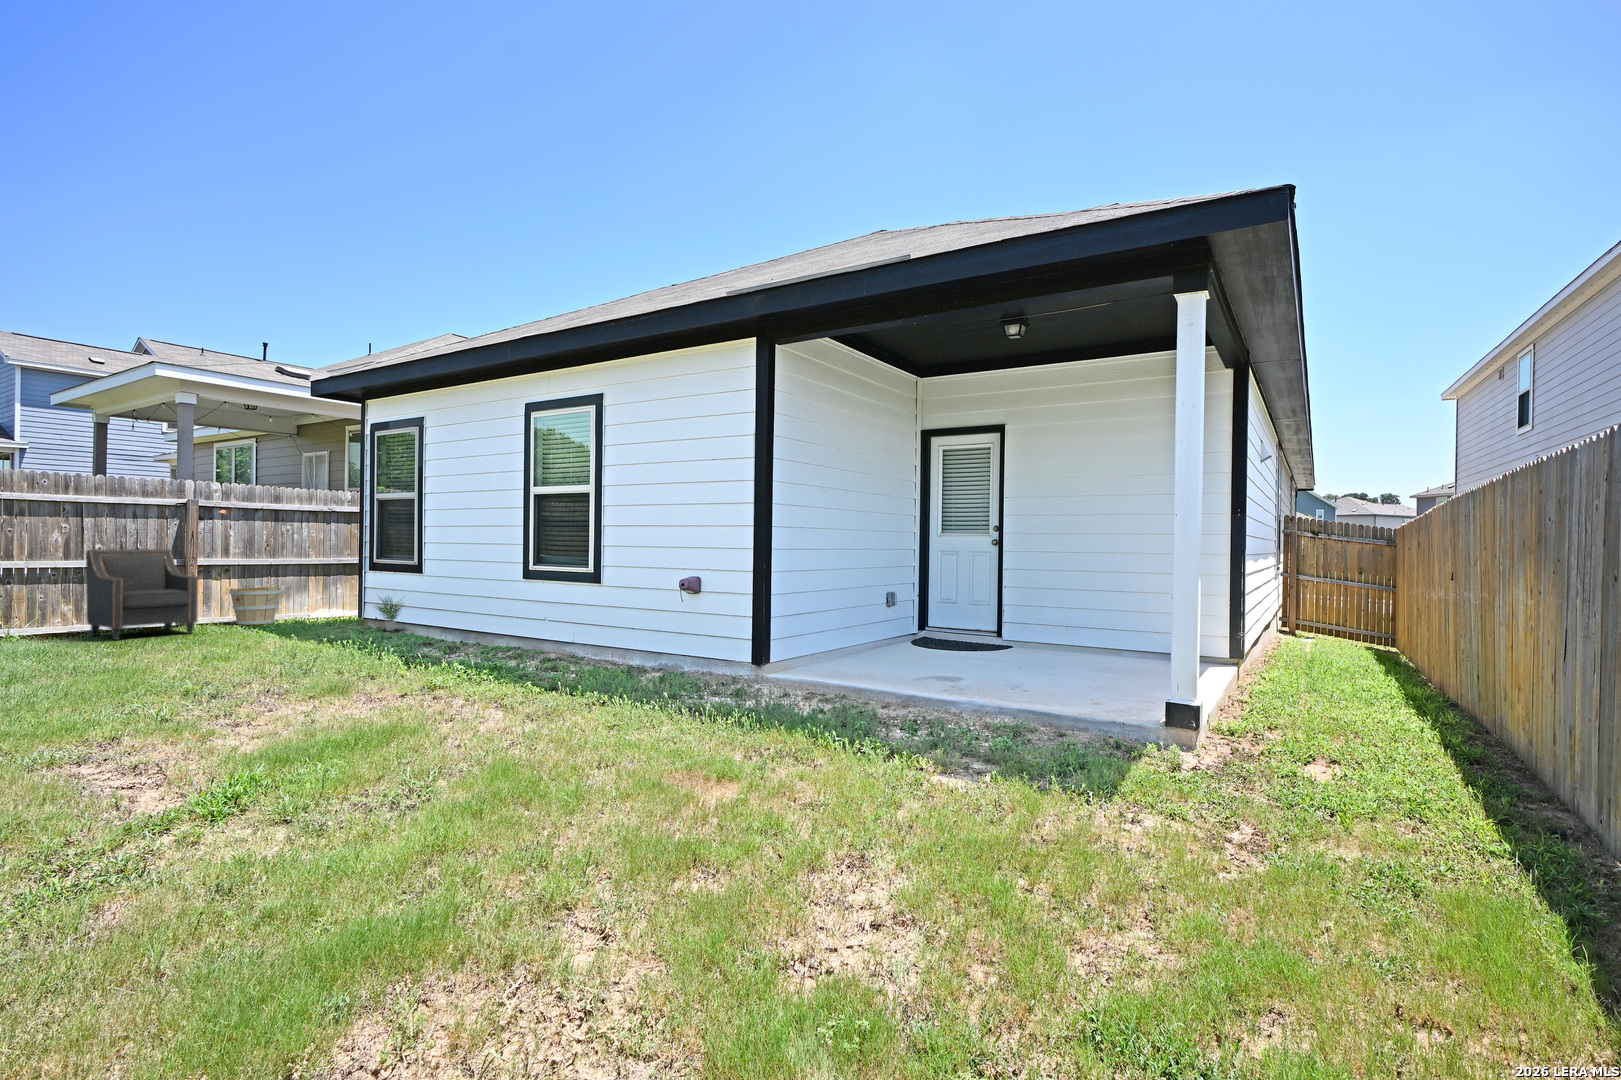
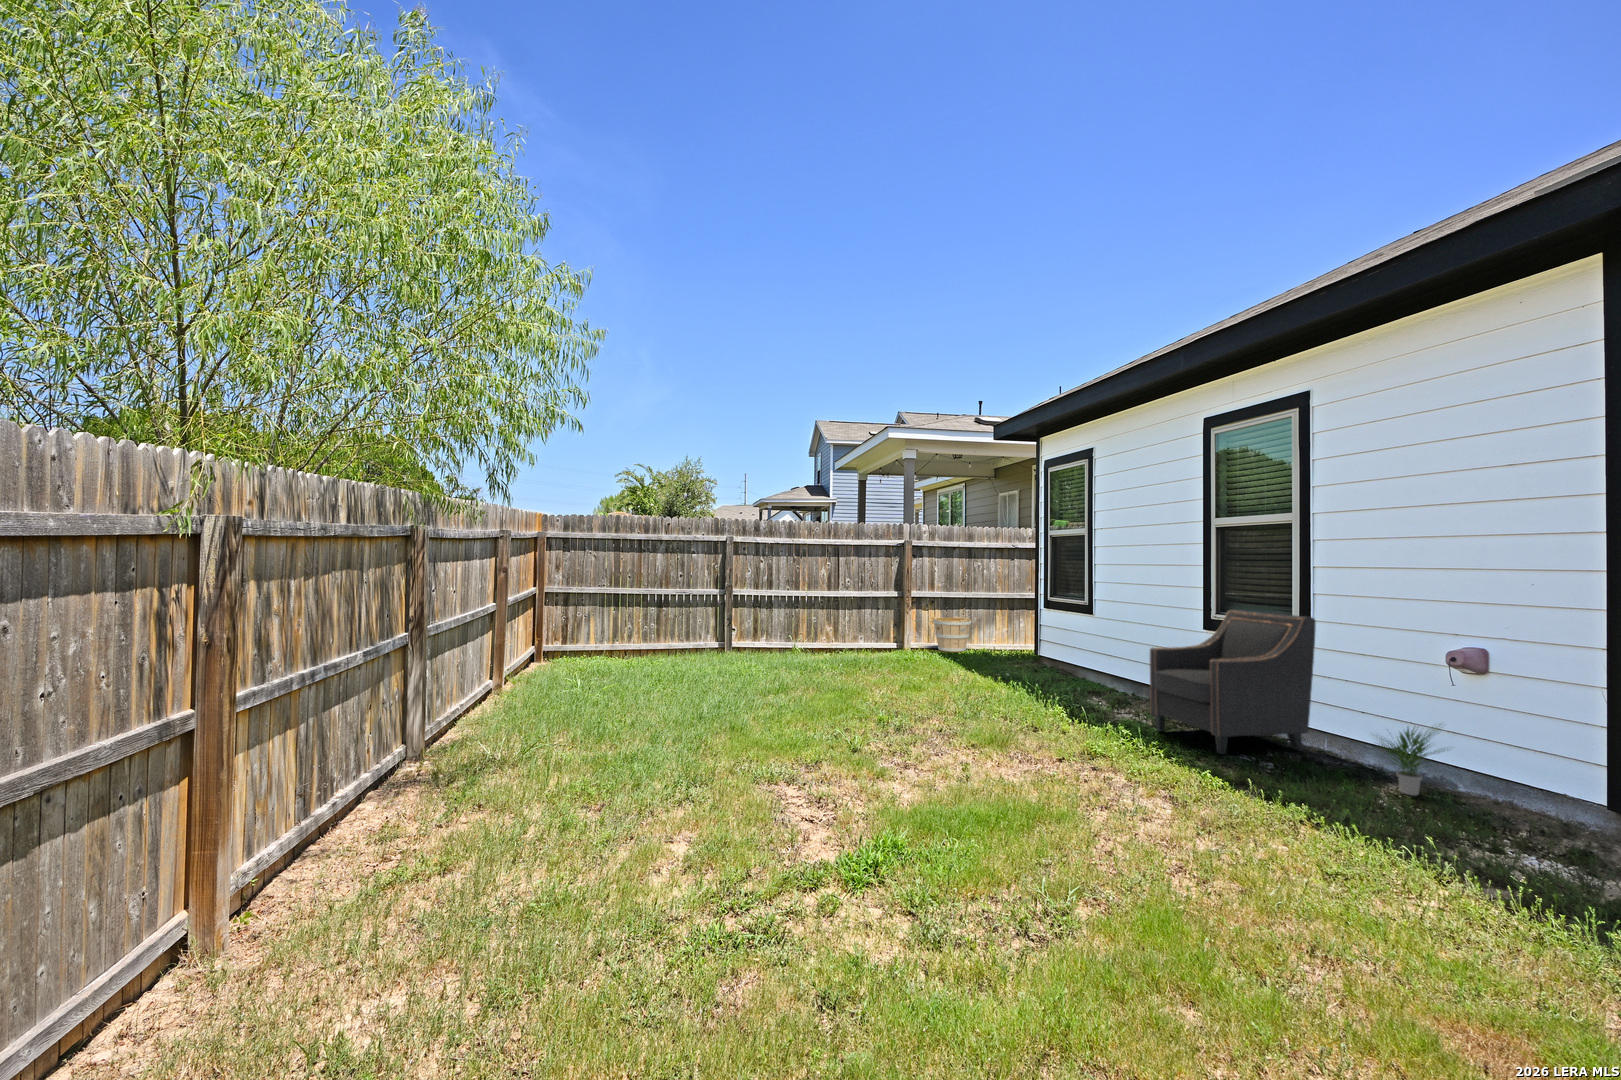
chair: present [86,549,198,640] -> present [1150,610,1316,754]
potted plant: present [377,597,404,631] -> present [1378,727,1444,796]

